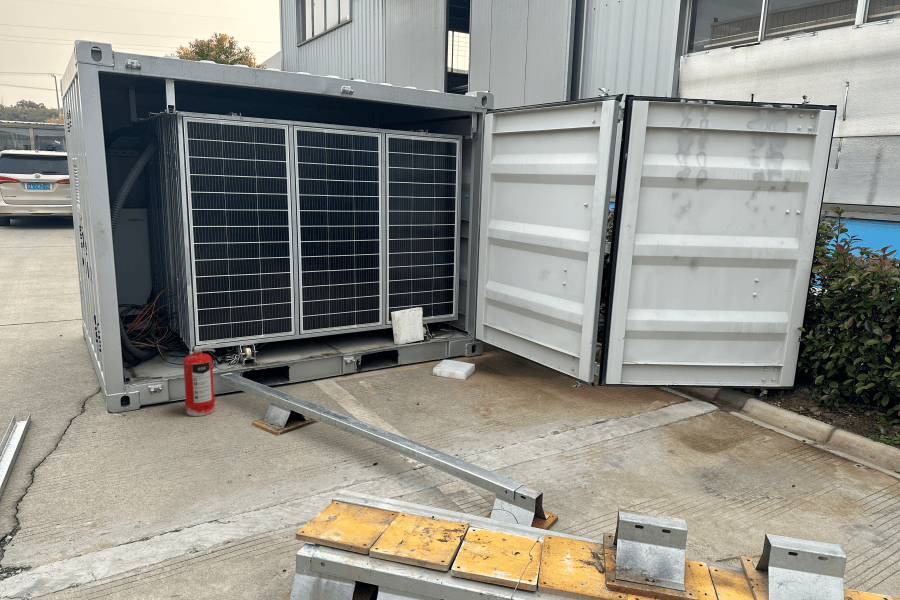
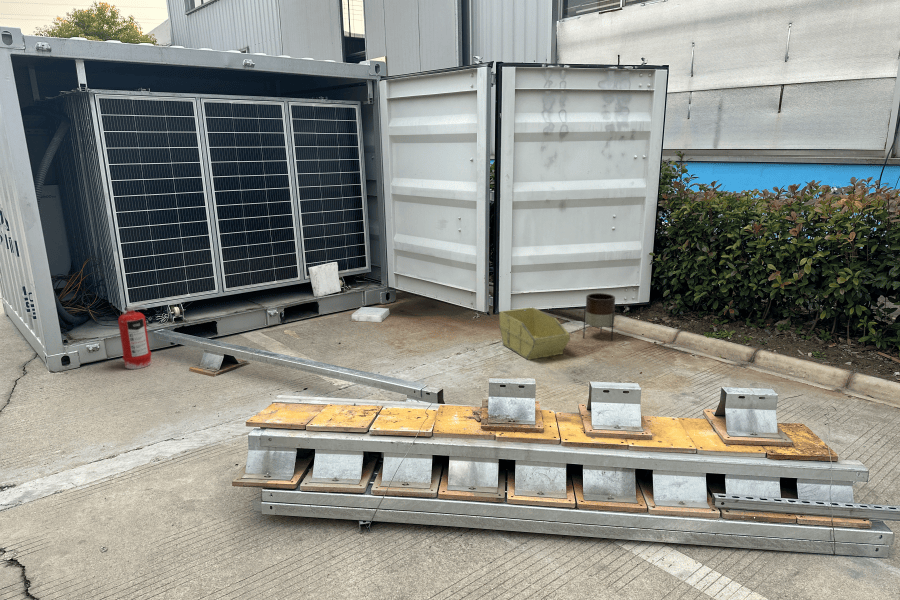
planter: none [708,371,752,432] -> present [583,293,615,341]
storage bin: none [606,382,697,450] -> present [499,307,570,360]

